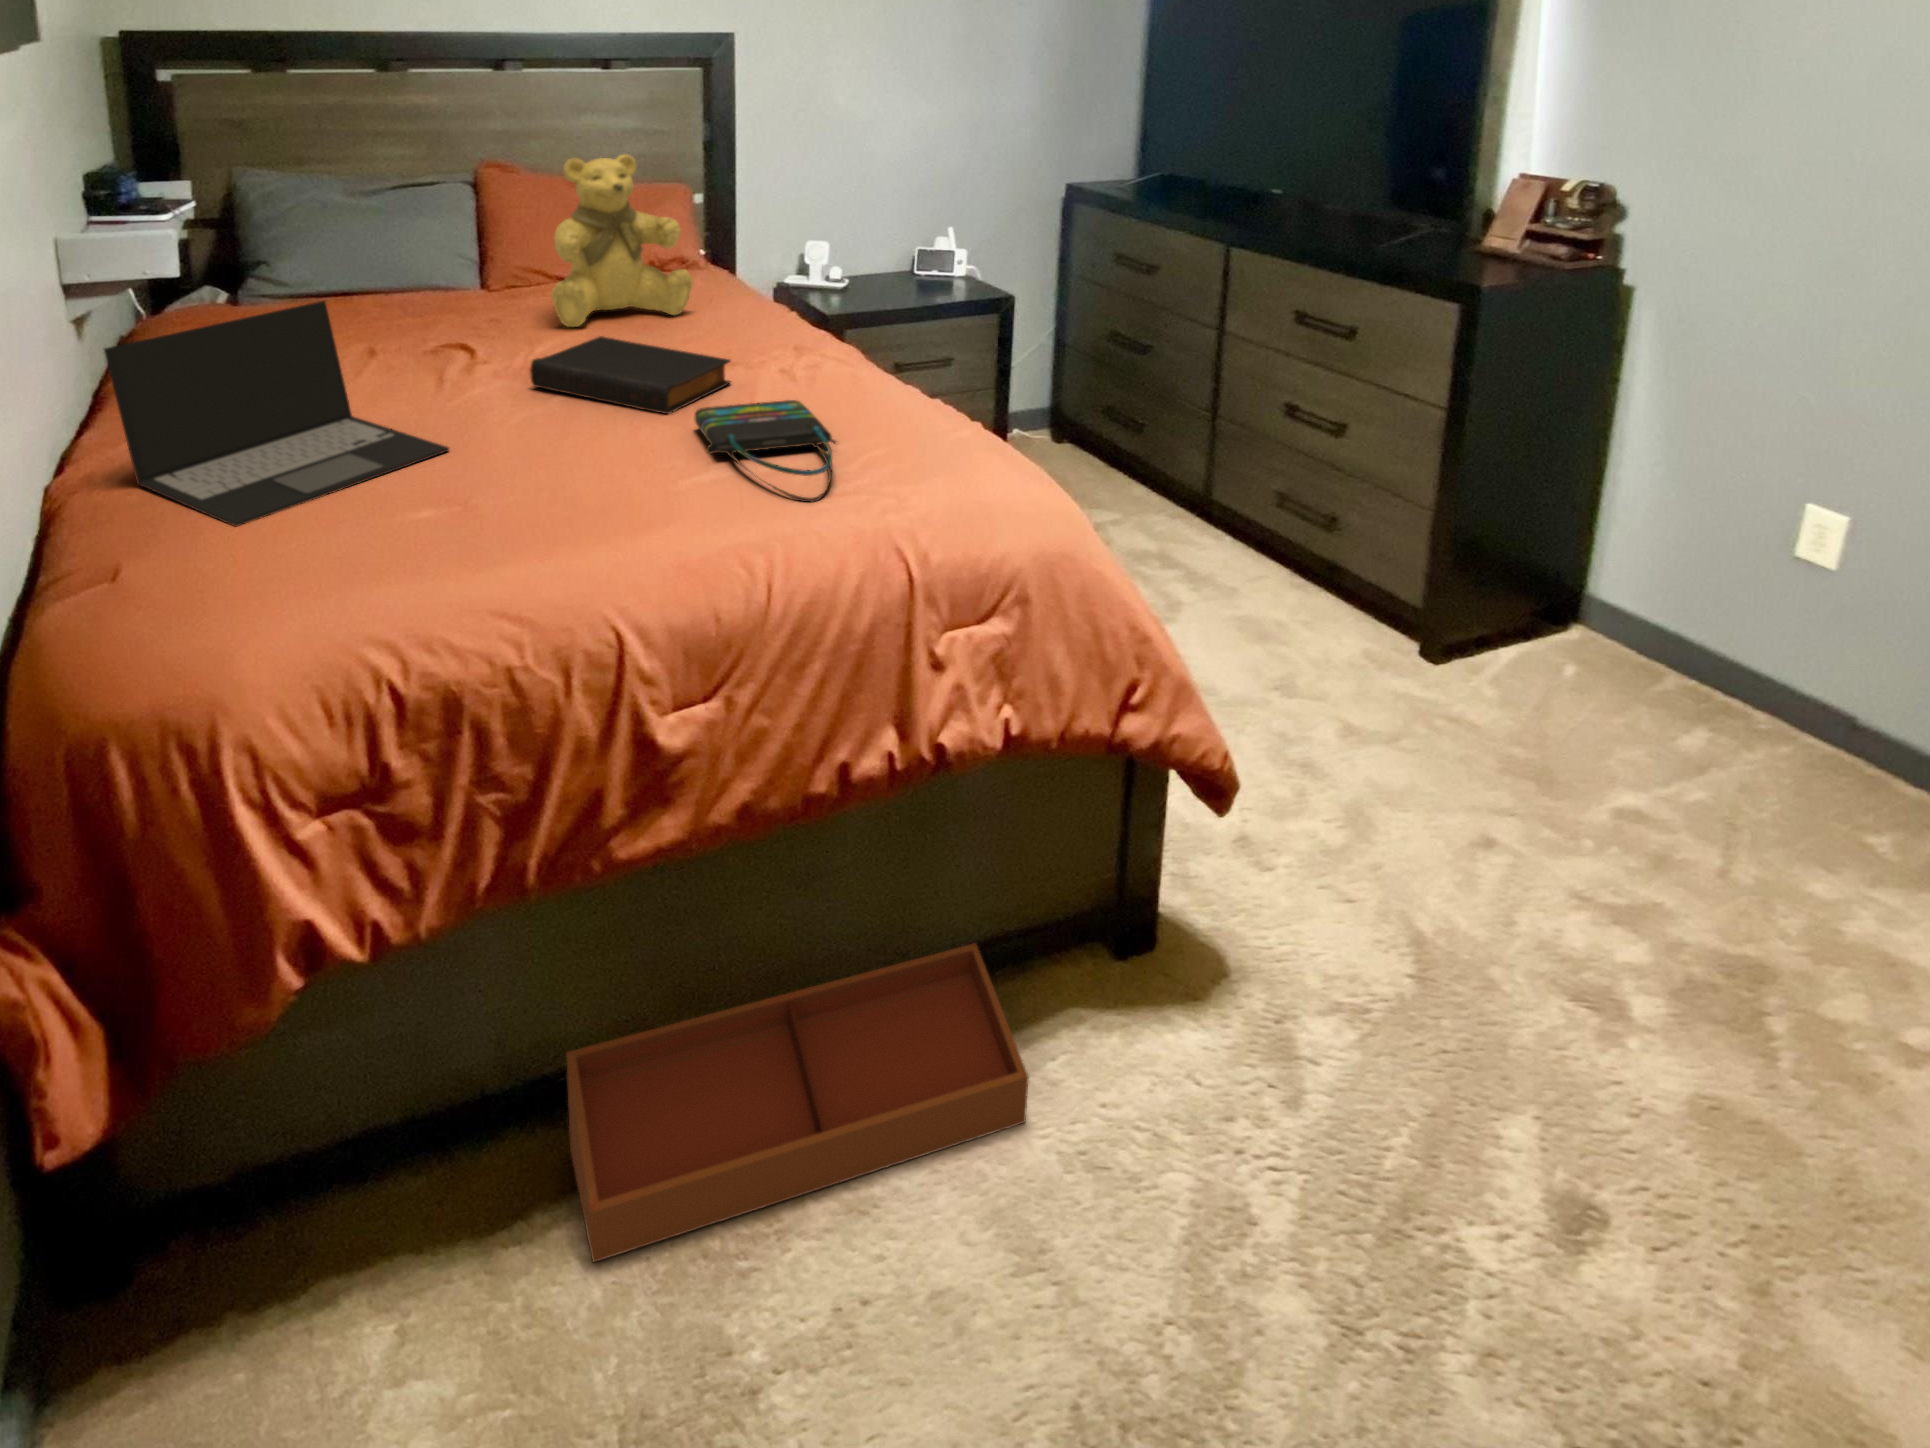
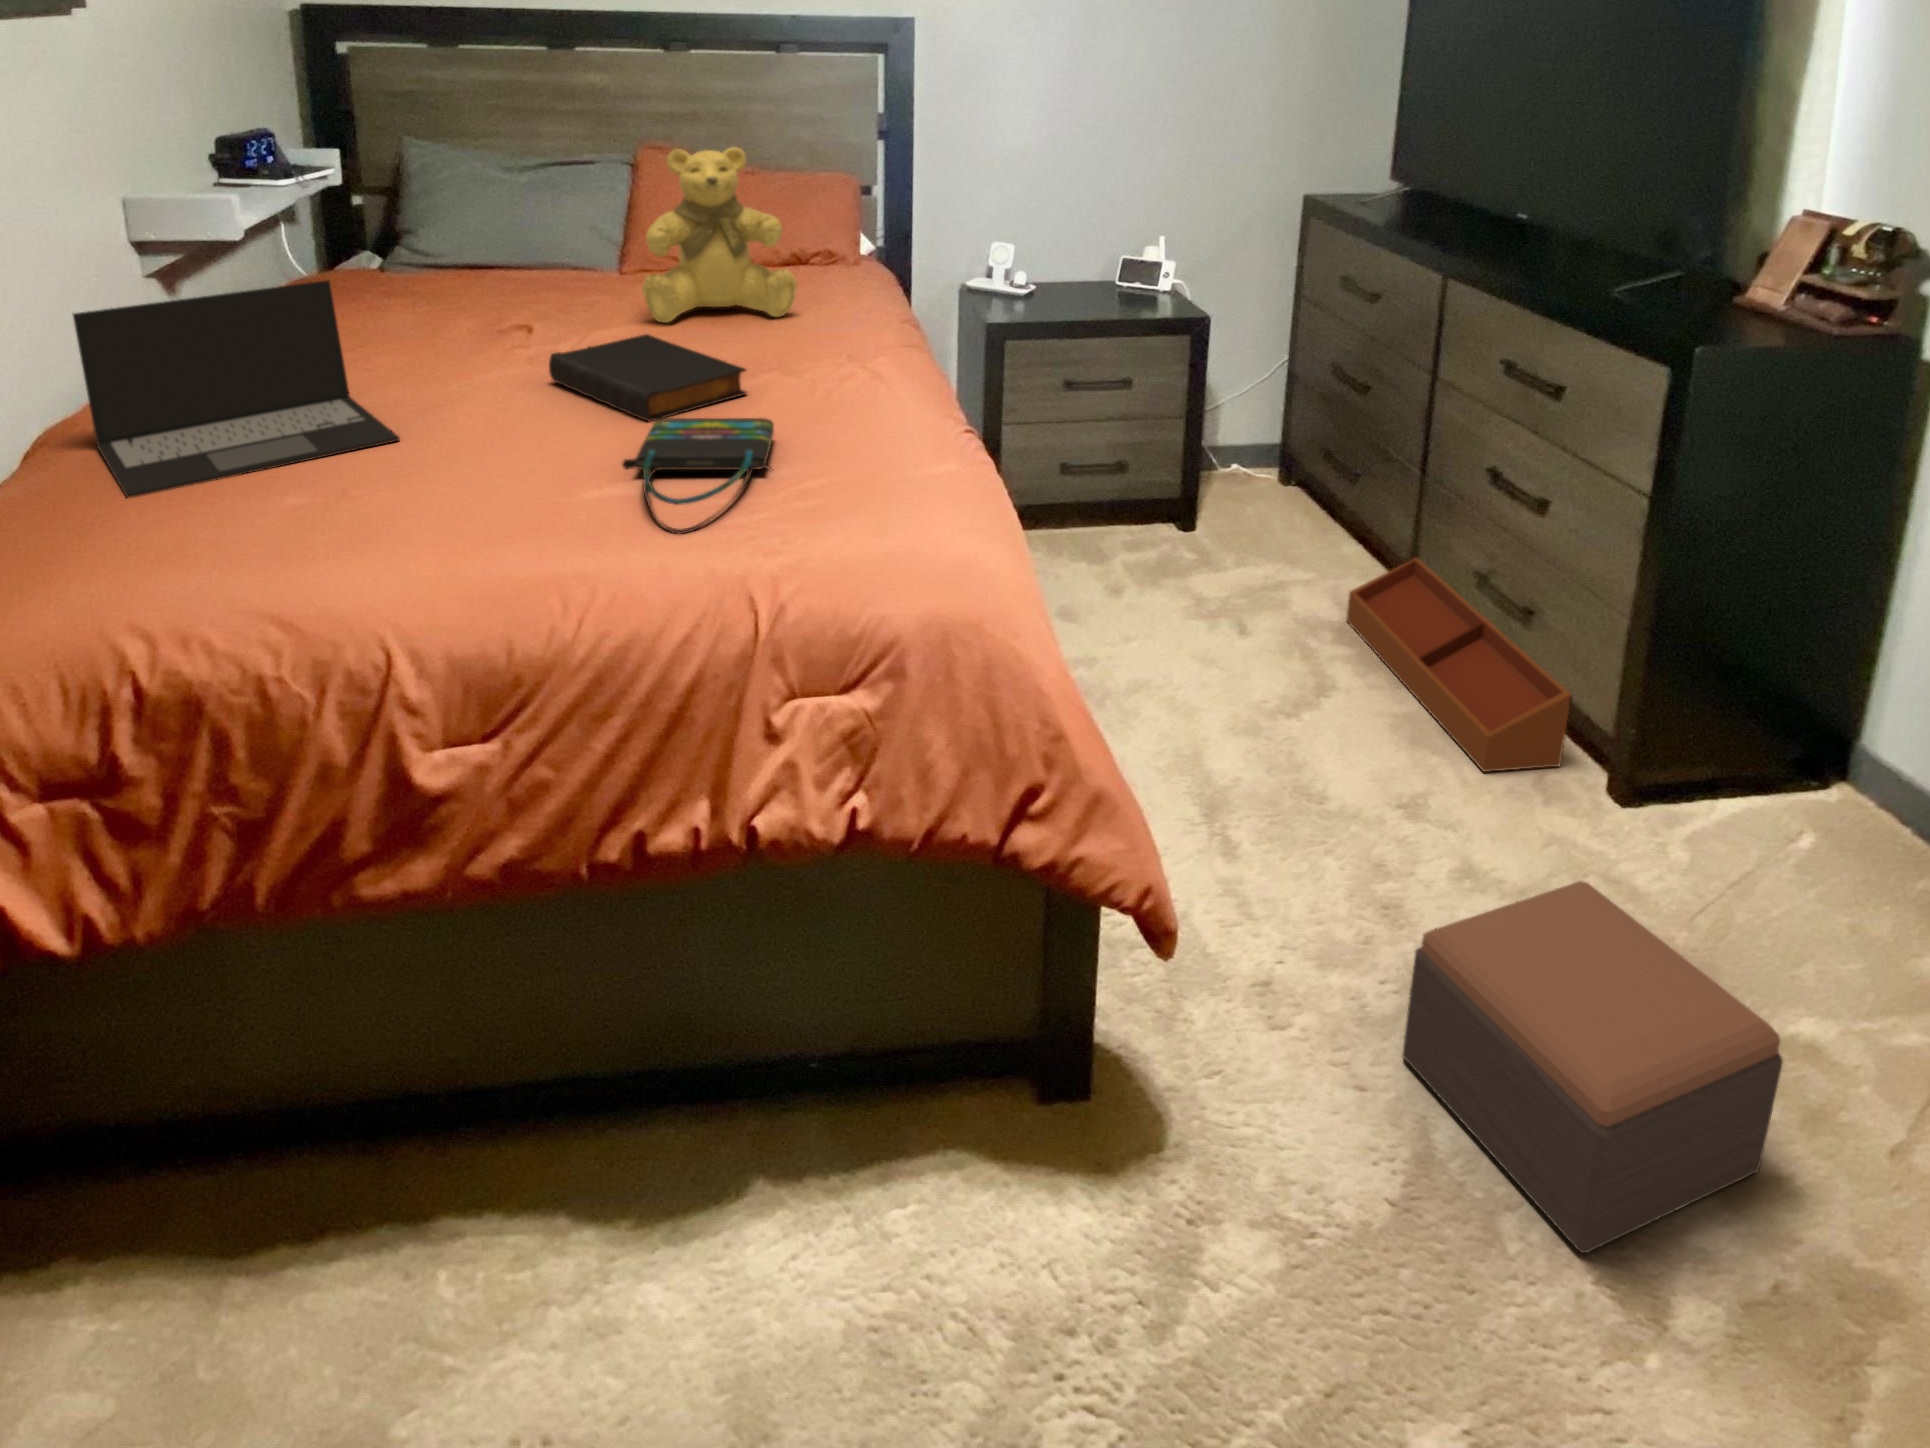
footstool: none [1371,712,1662,983] -> present [1402,881,1783,1253]
storage bin: present [566,944,1028,1262] -> present [1346,558,1572,772]

